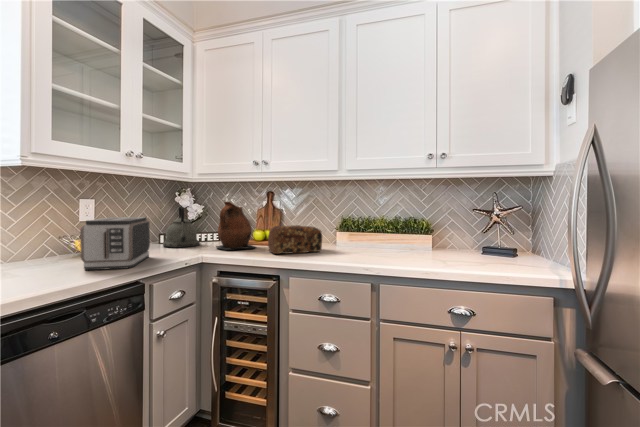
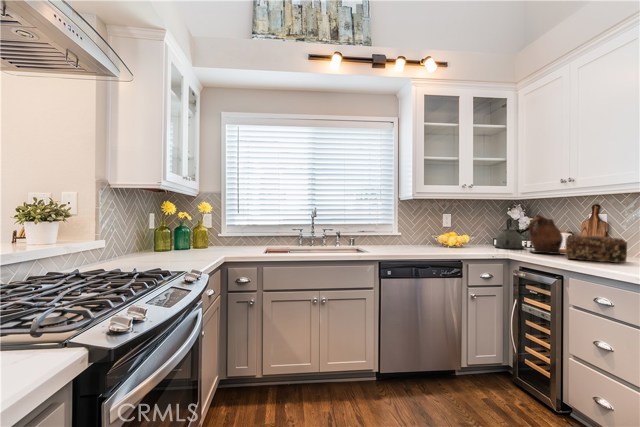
toaster: present [80,217,150,270] -> none [433,224,475,253]

